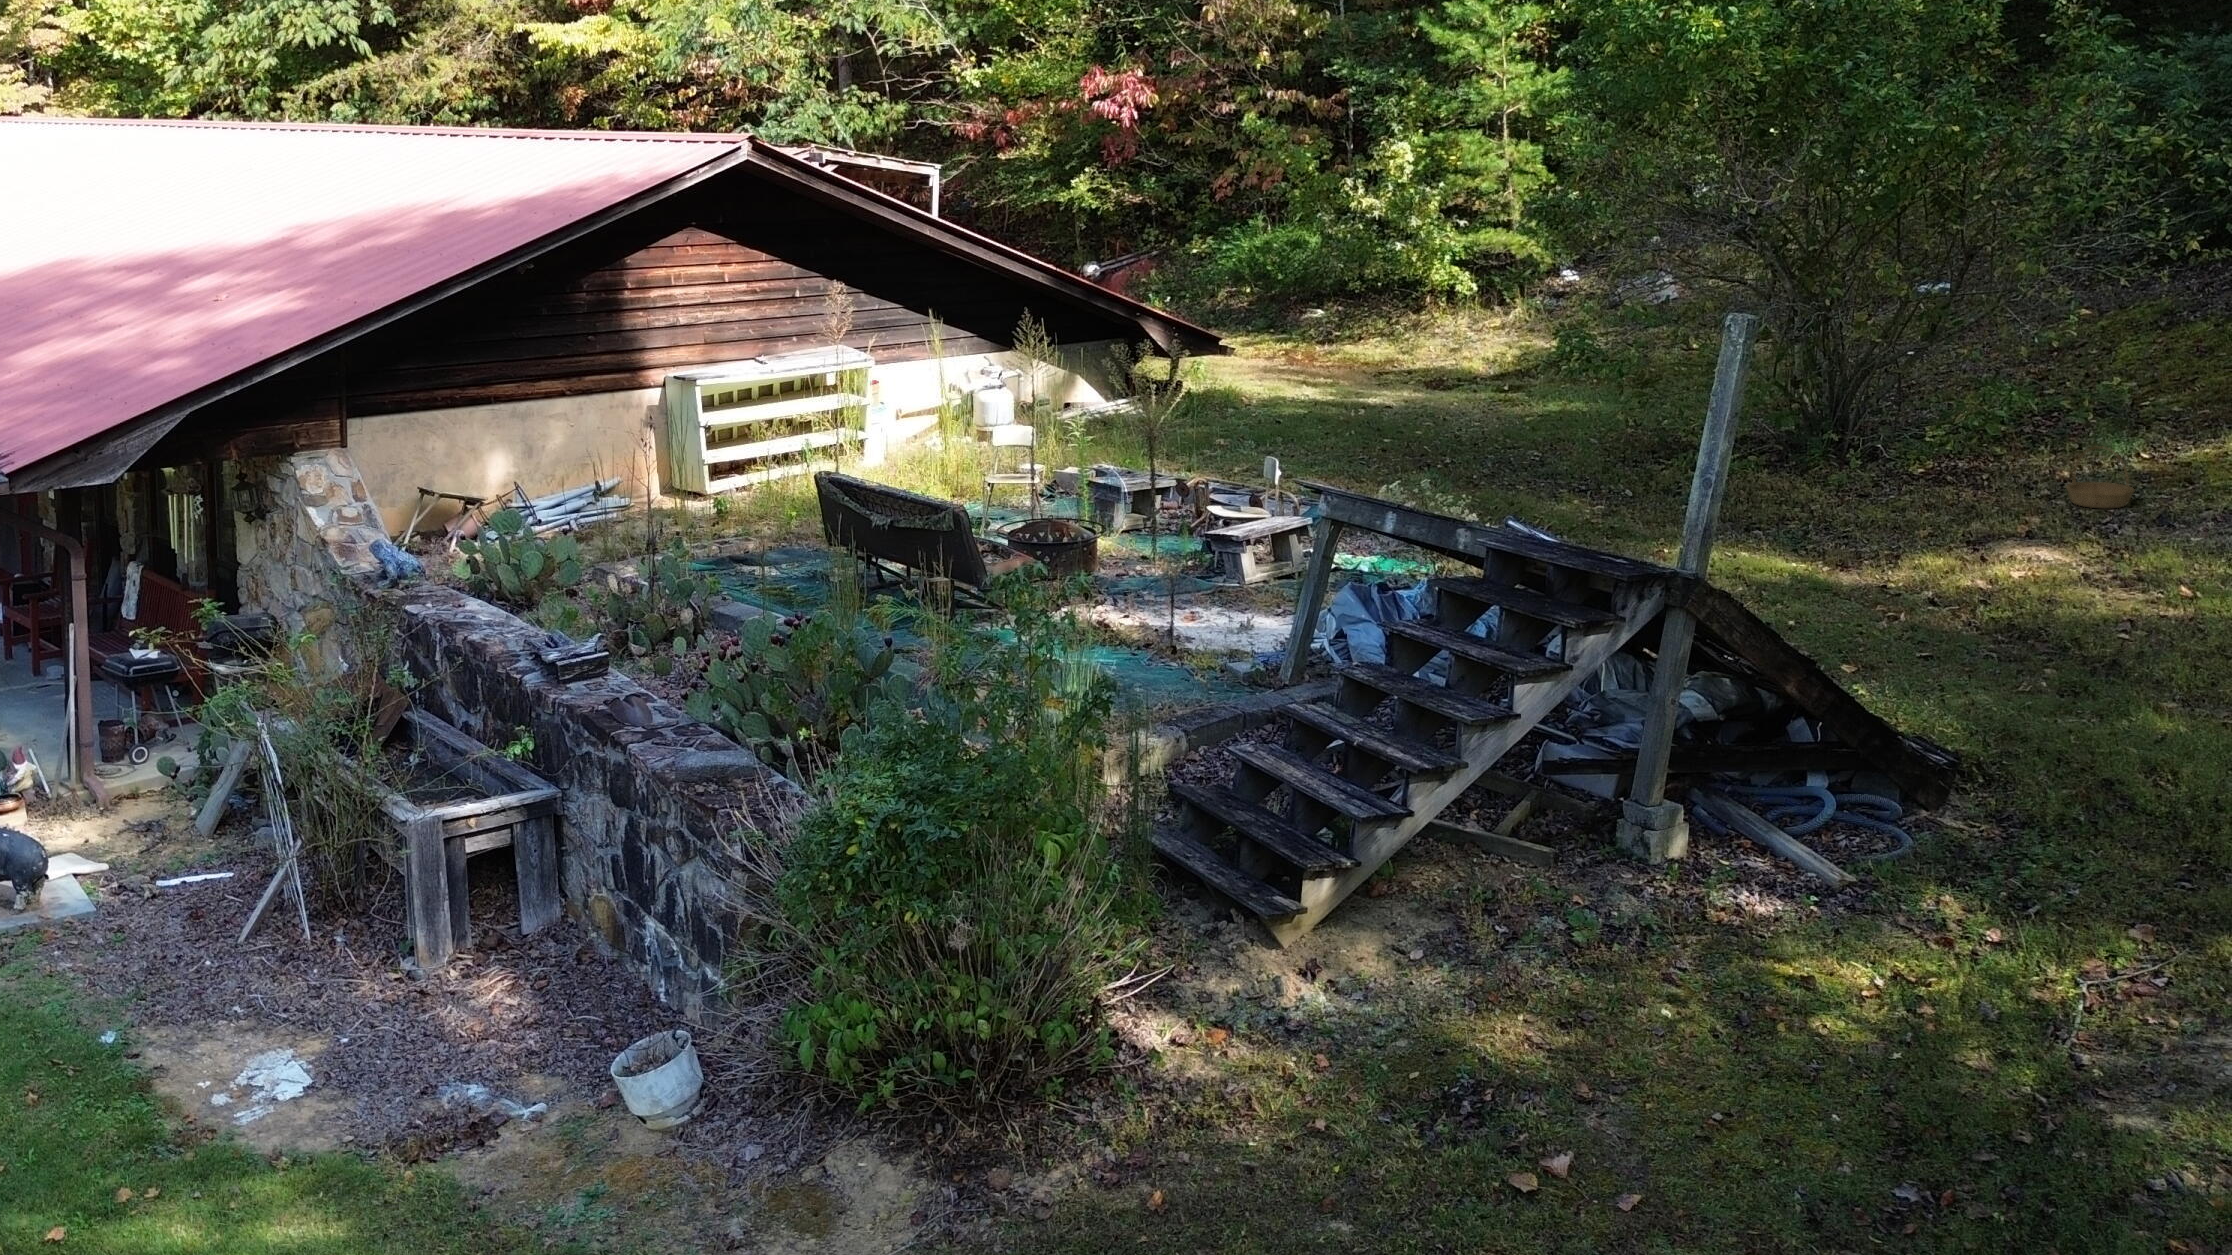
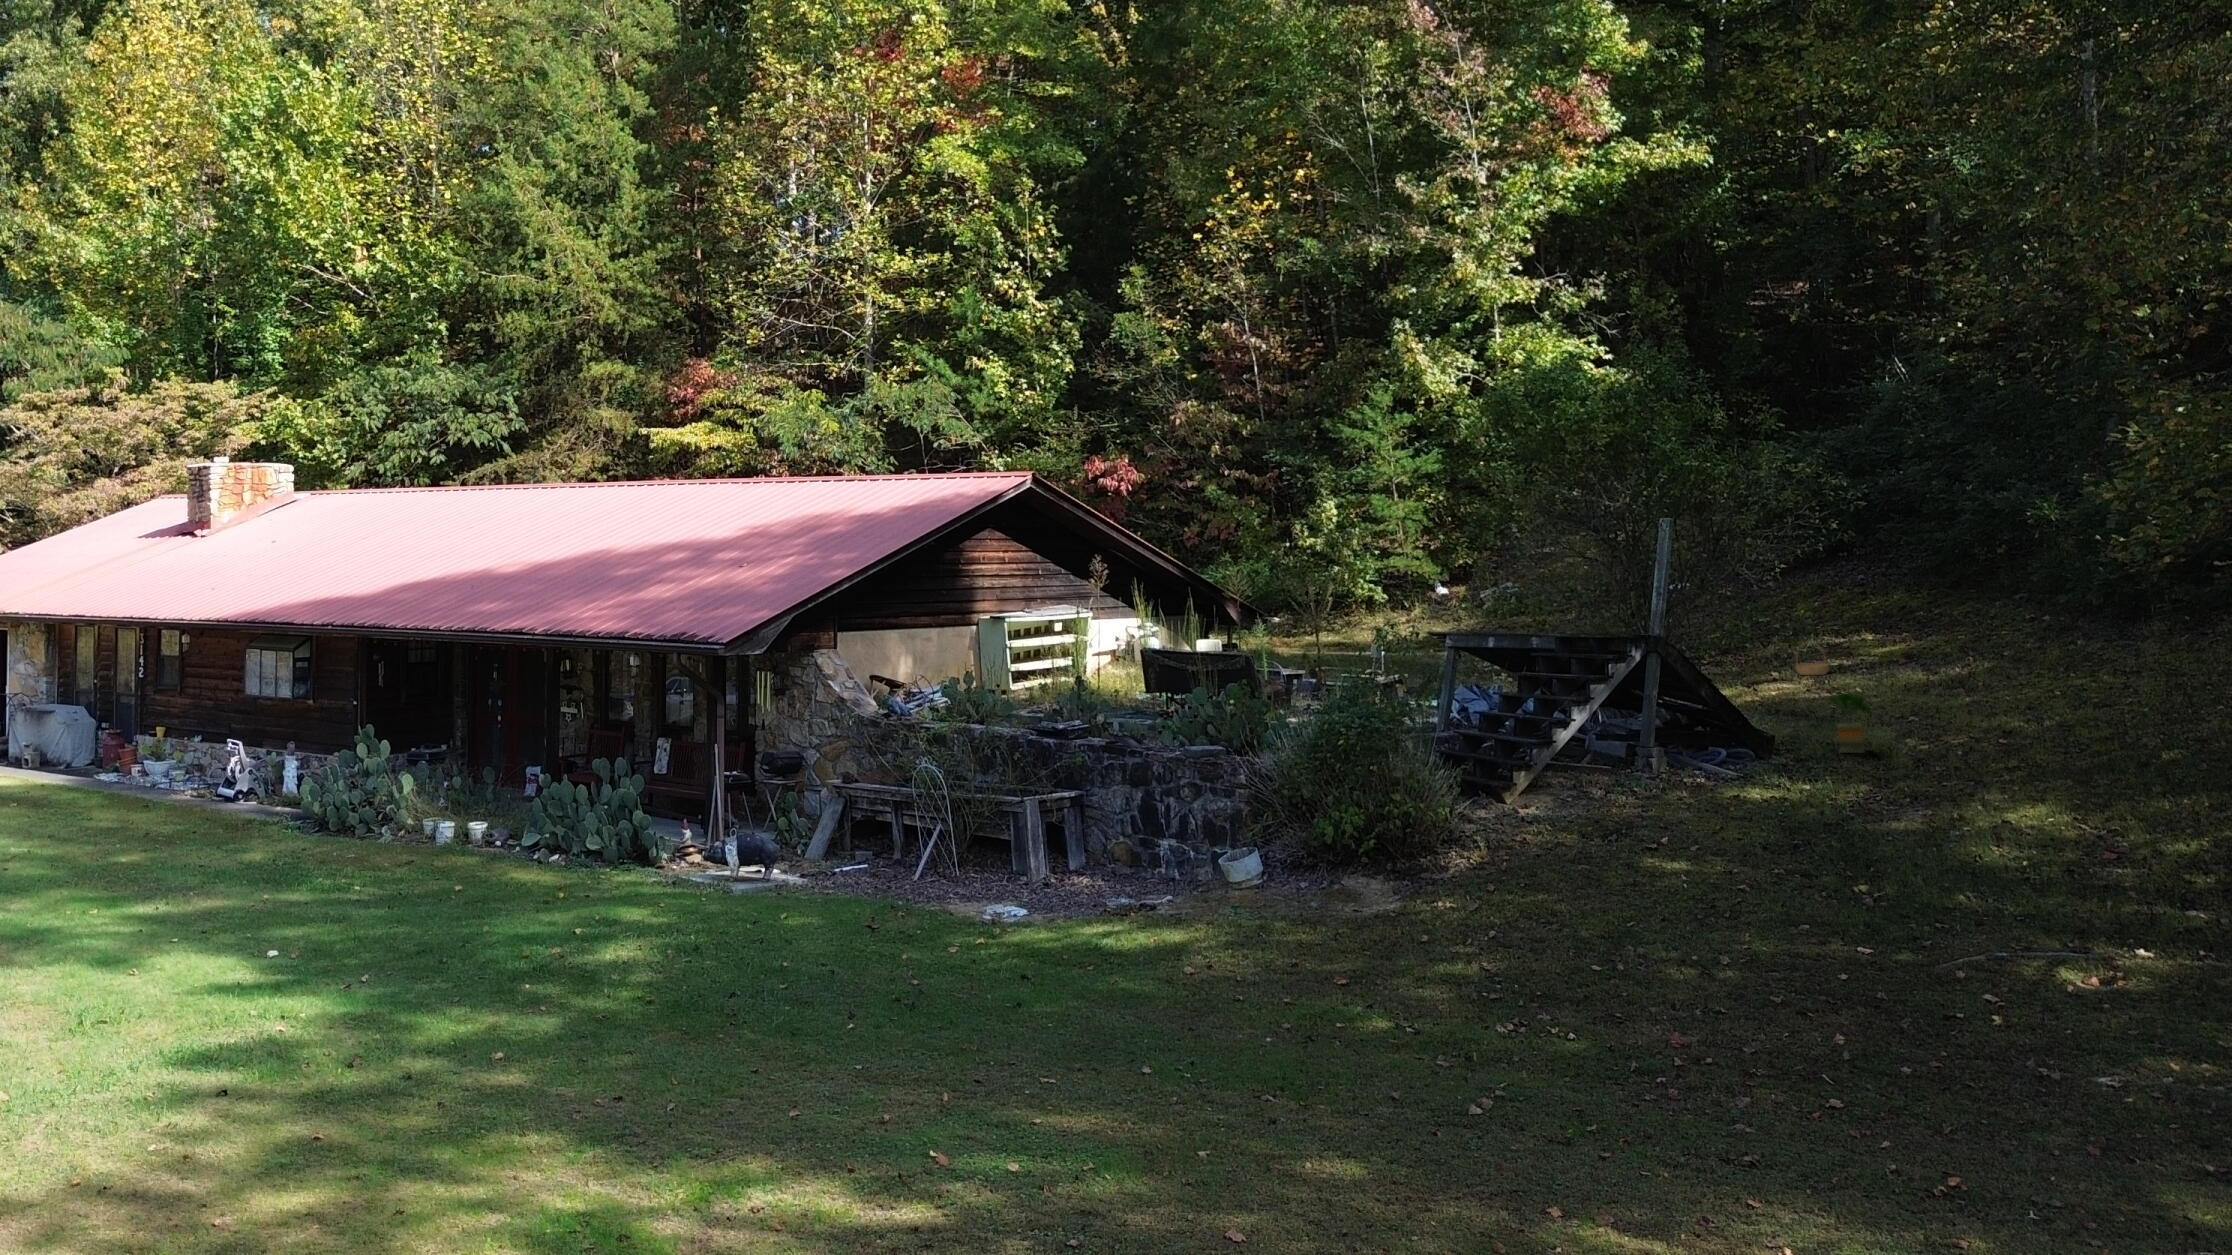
potted tree: none [2082,684,2190,823] -> present [1828,693,1871,753]

